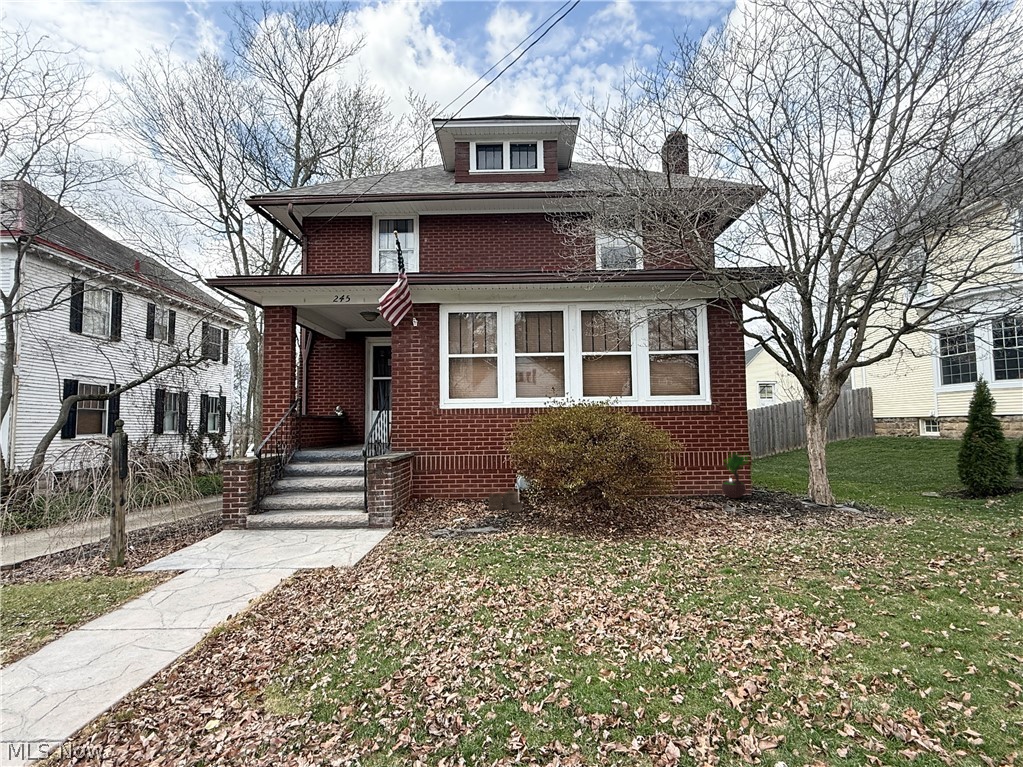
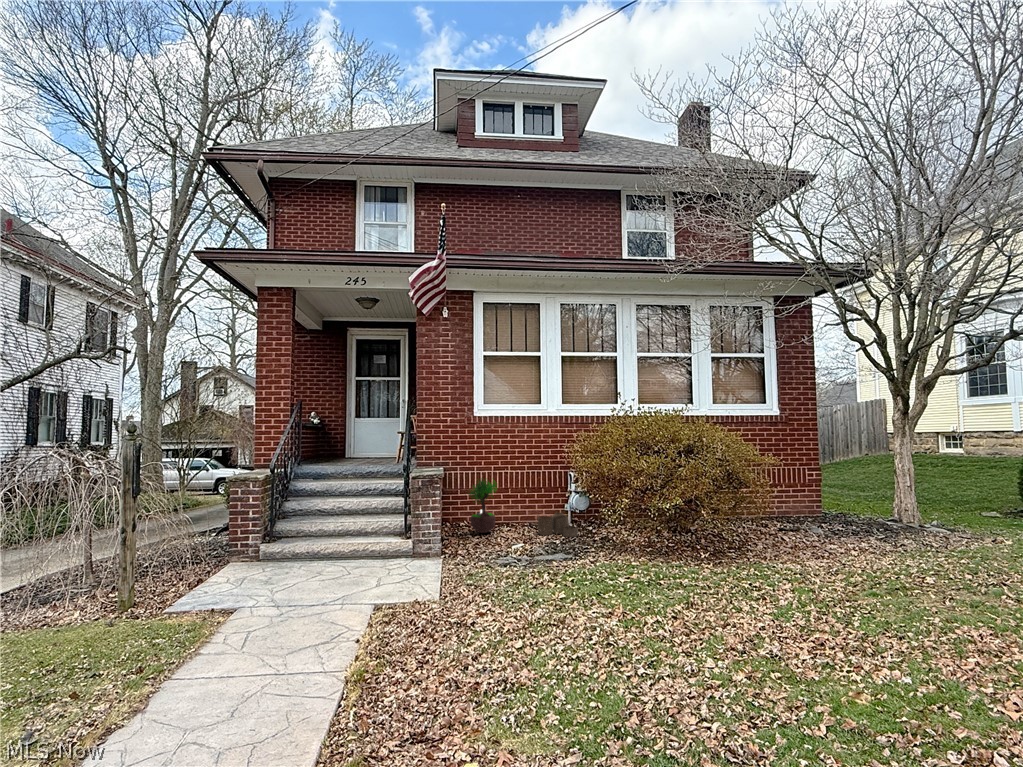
potted tree: present [722,453,748,498] -> present [469,478,496,533]

